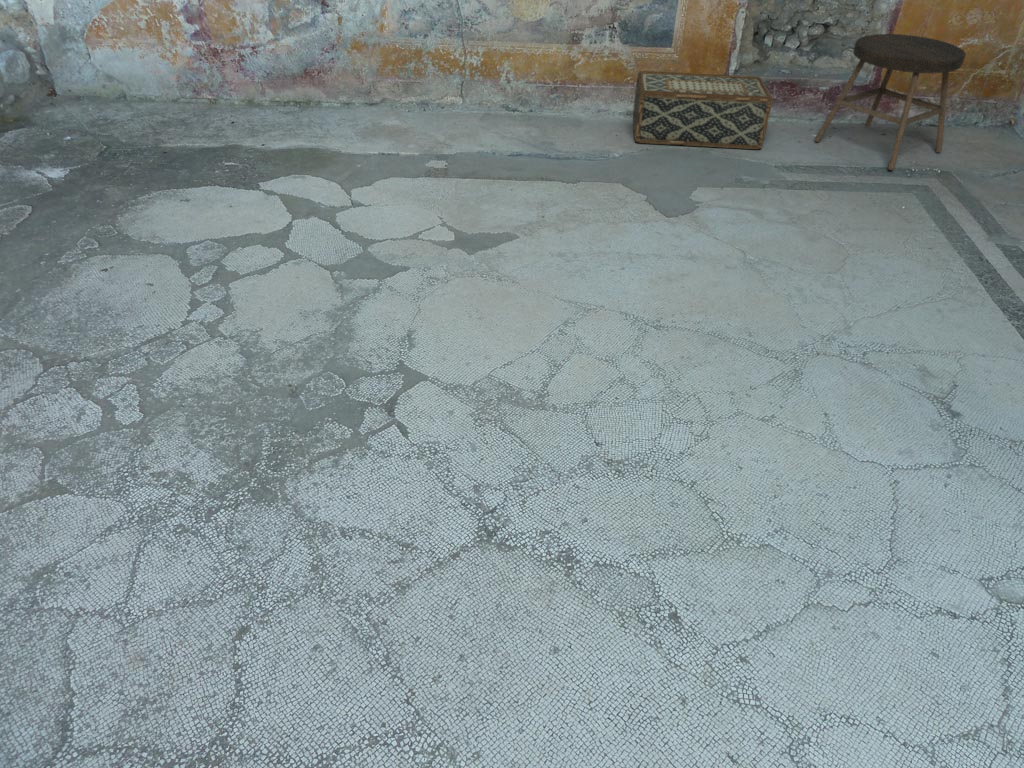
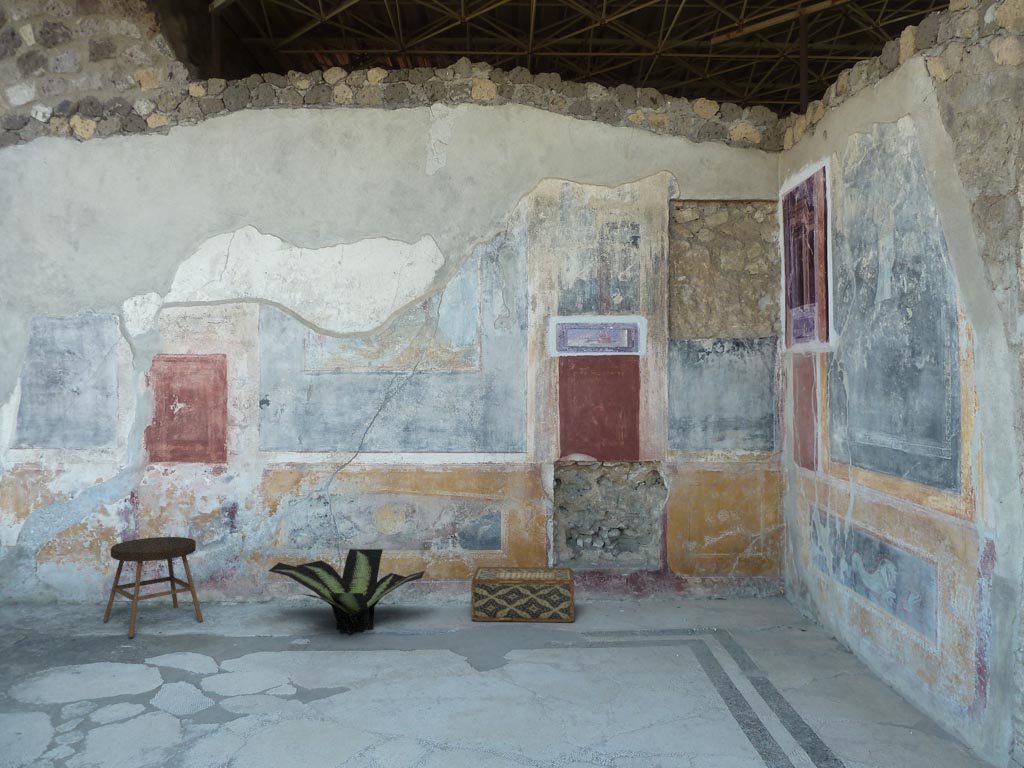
stool: present [815,34,966,170] -> present [103,537,203,638]
potted plant: none [389,41,585,158] -> present [269,549,425,635]

